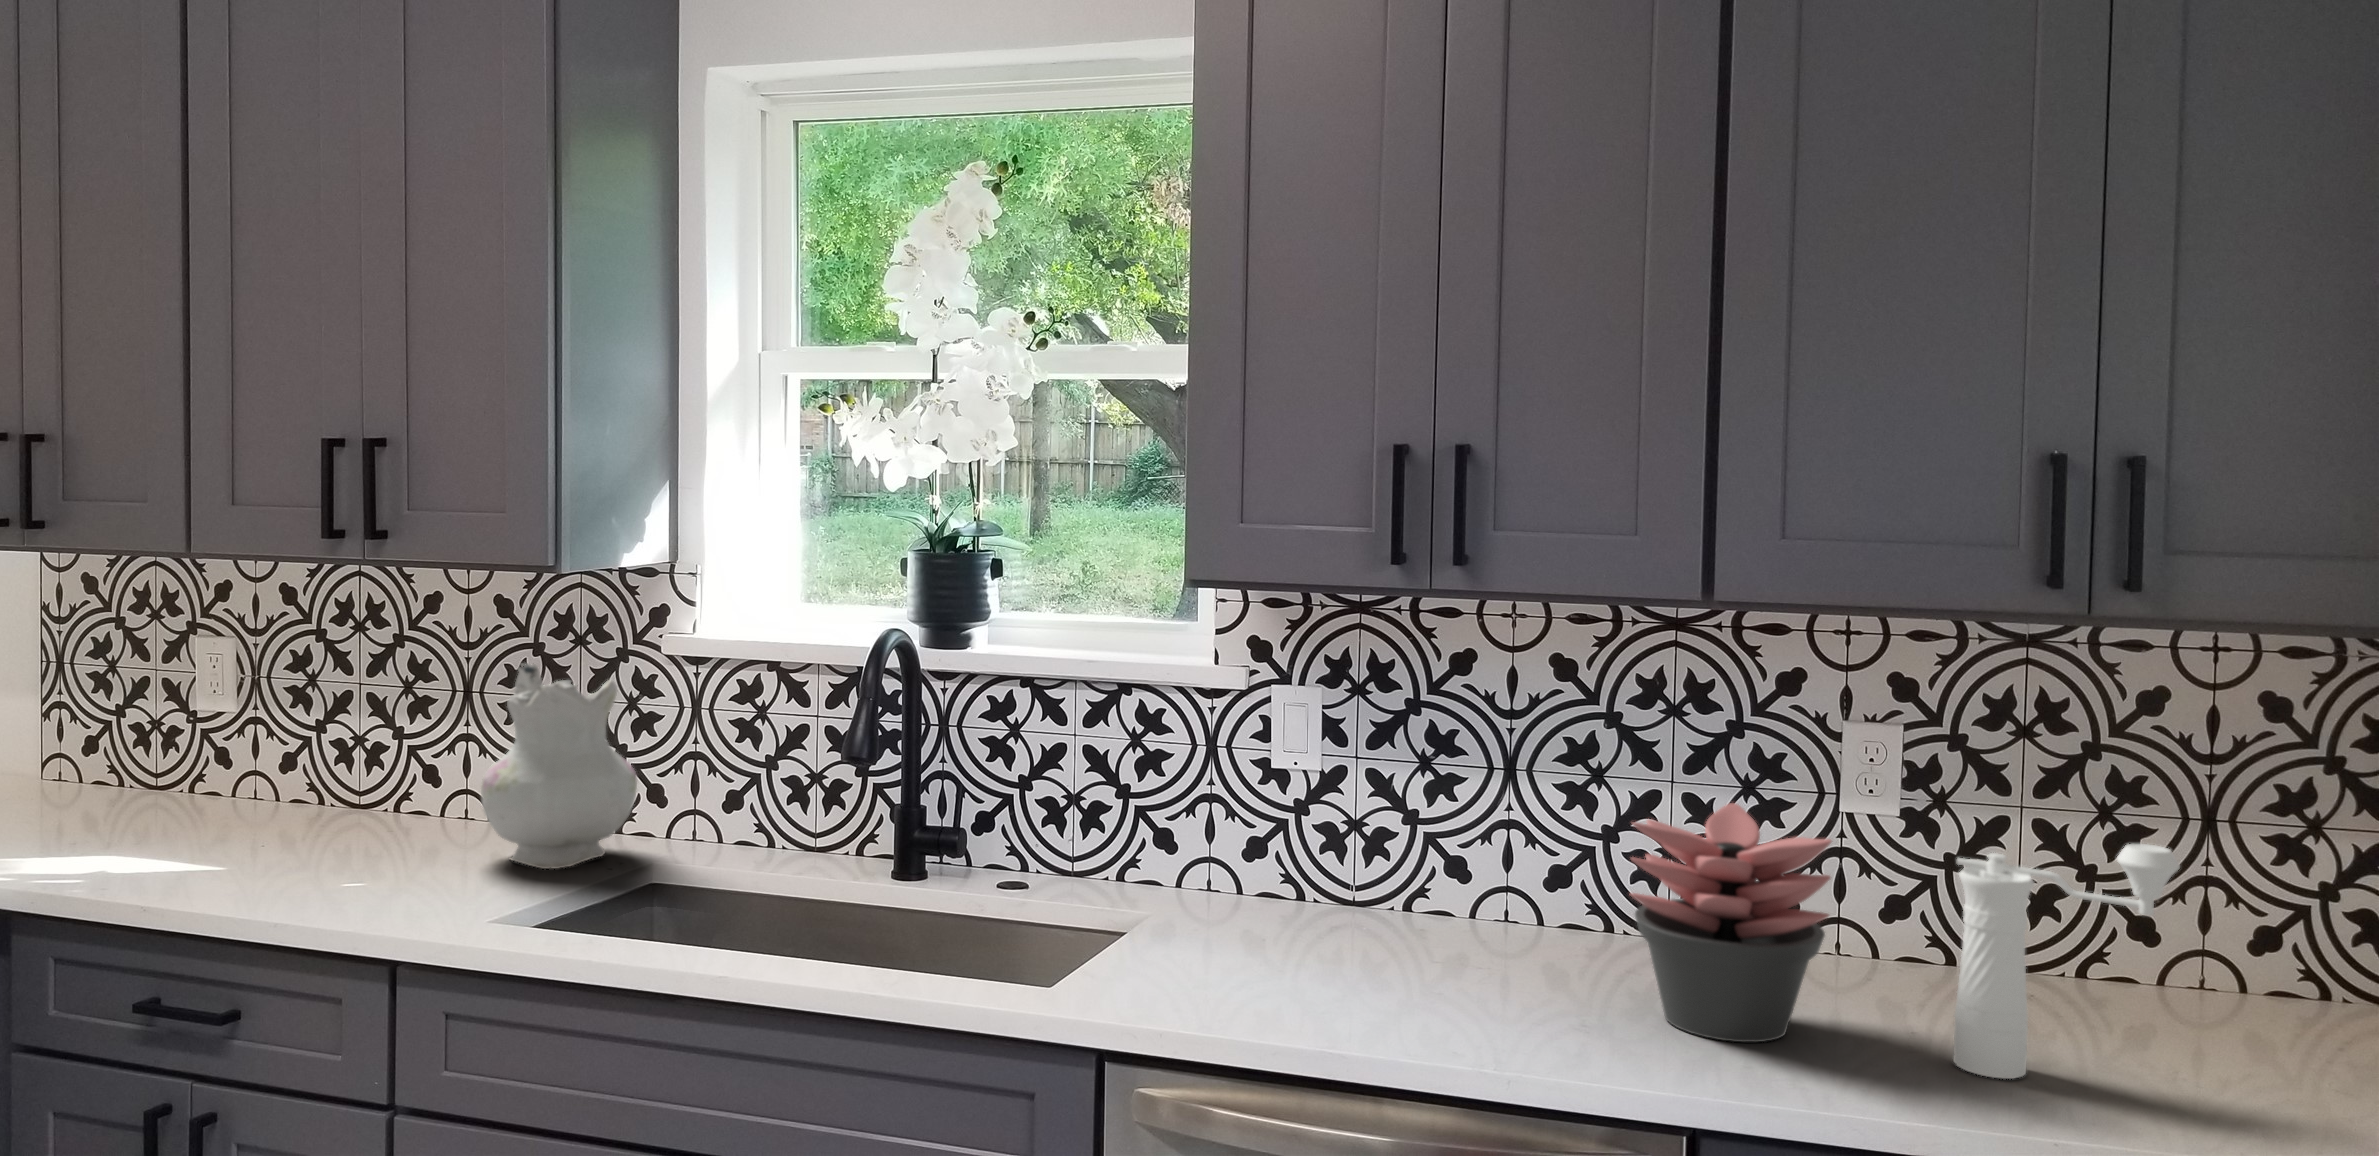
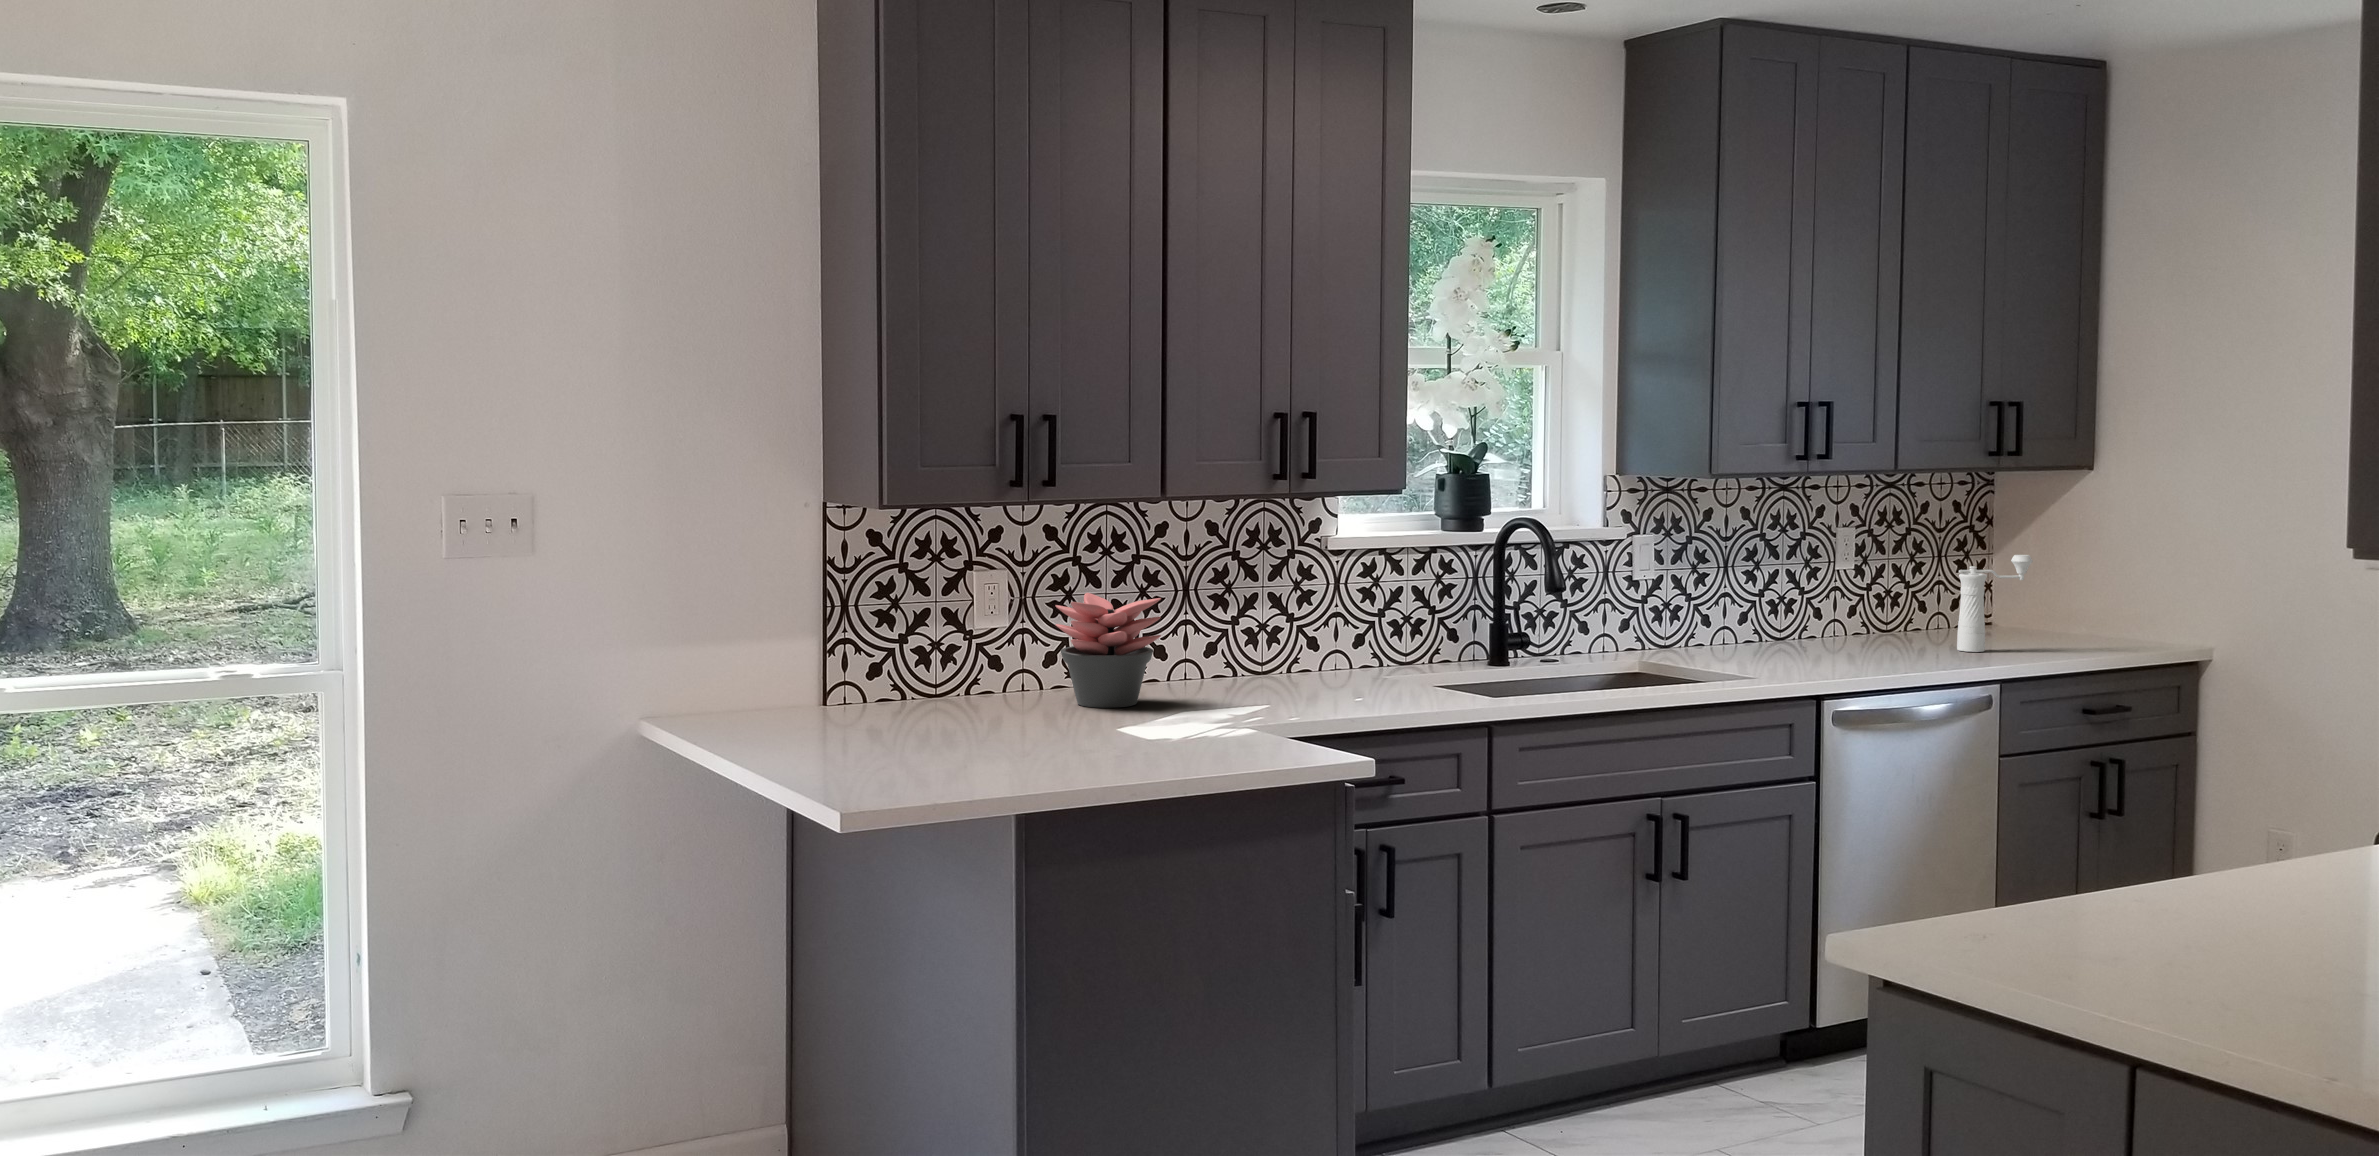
ceramic pitcher: present [481,663,637,869] -> none [1270,561,1379,686]
succulent plant: present [1629,803,1832,1042] -> present [1056,593,1161,708]

